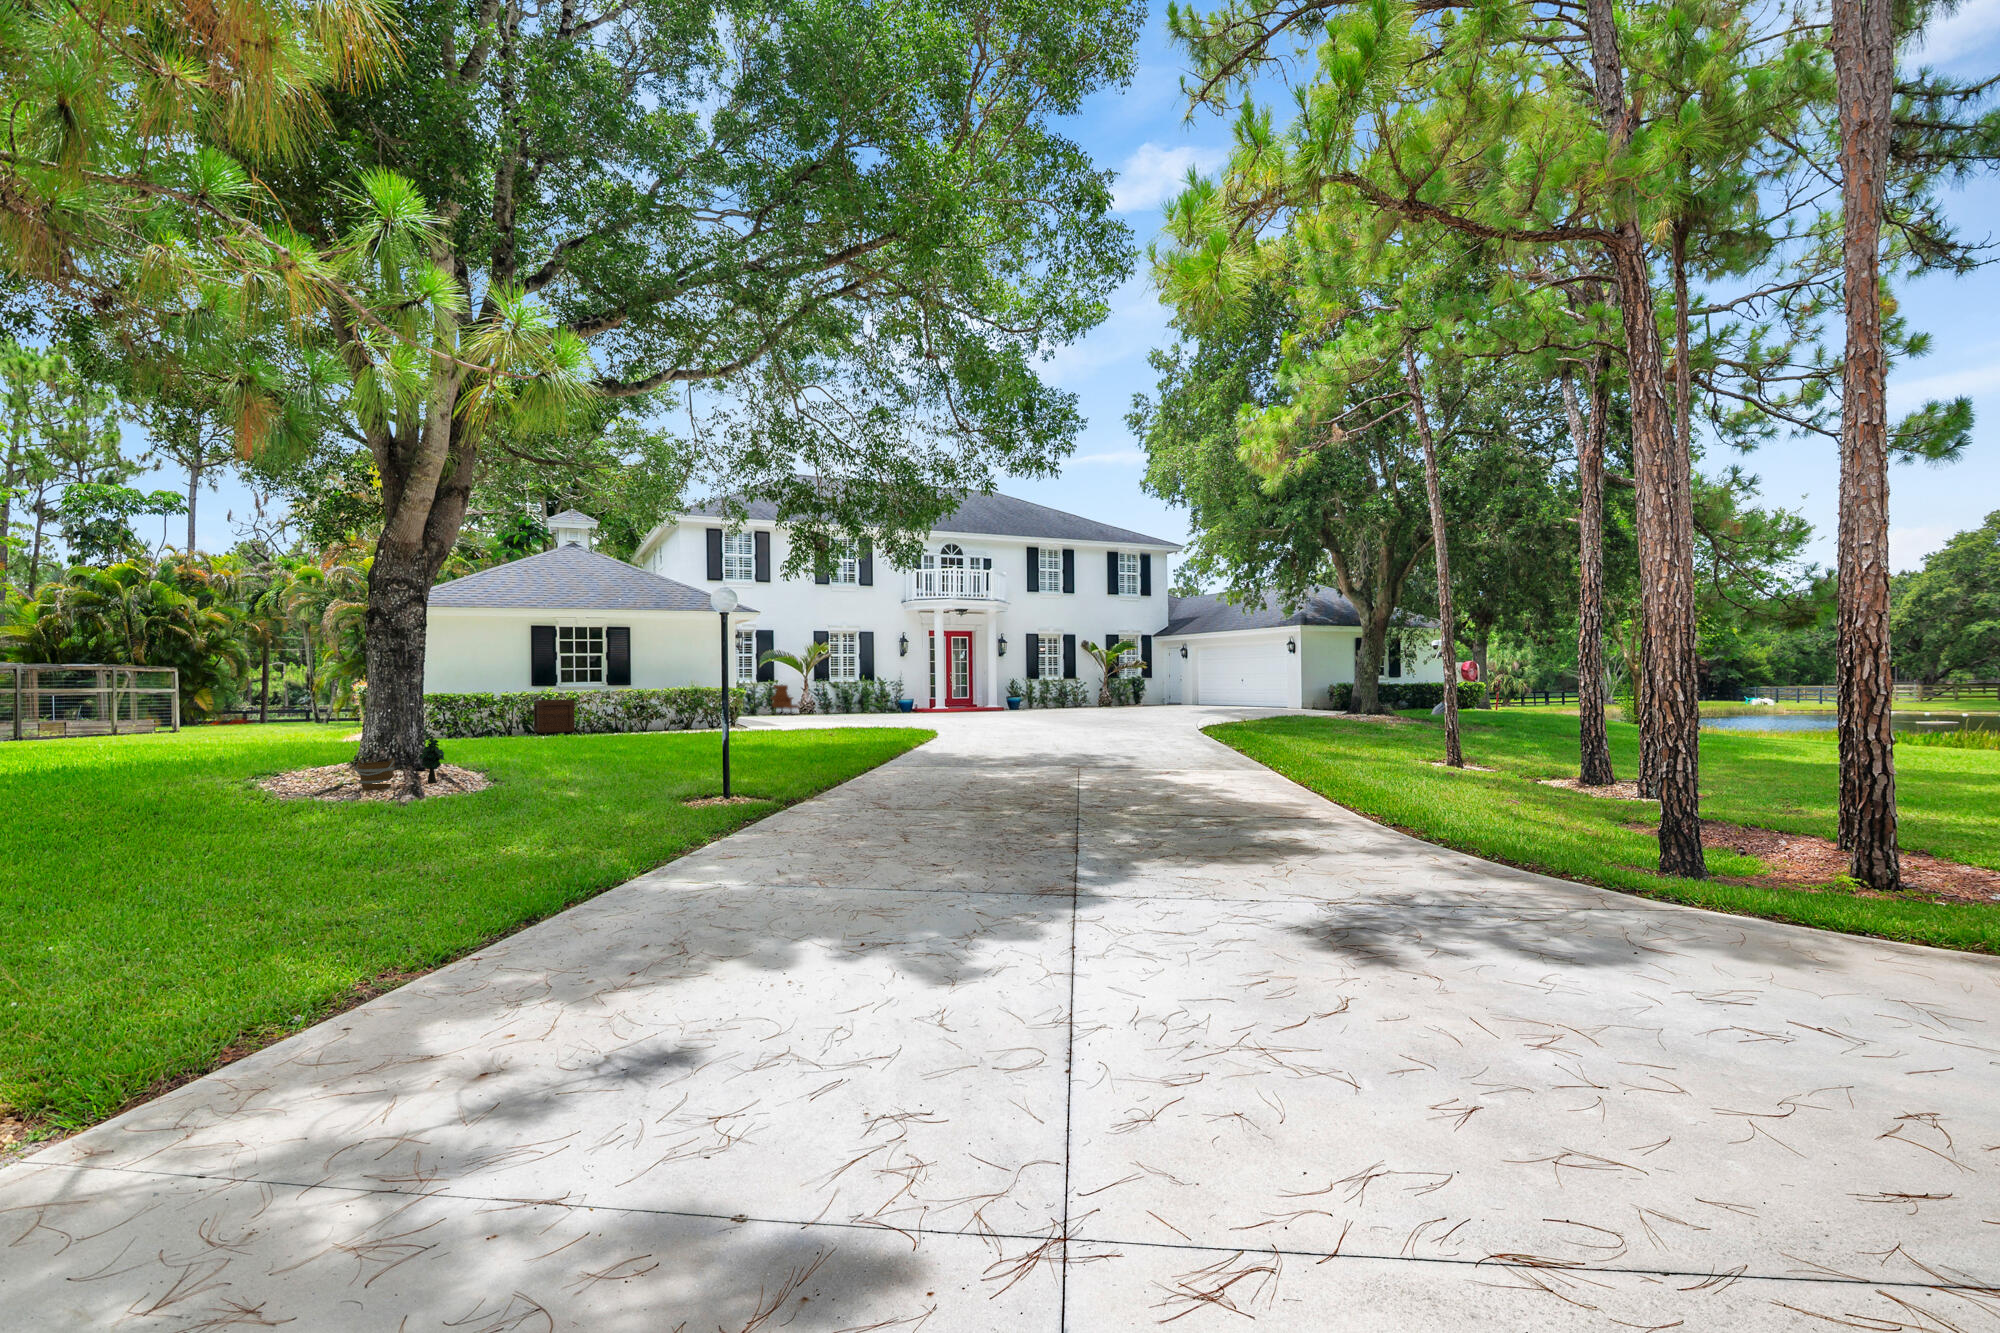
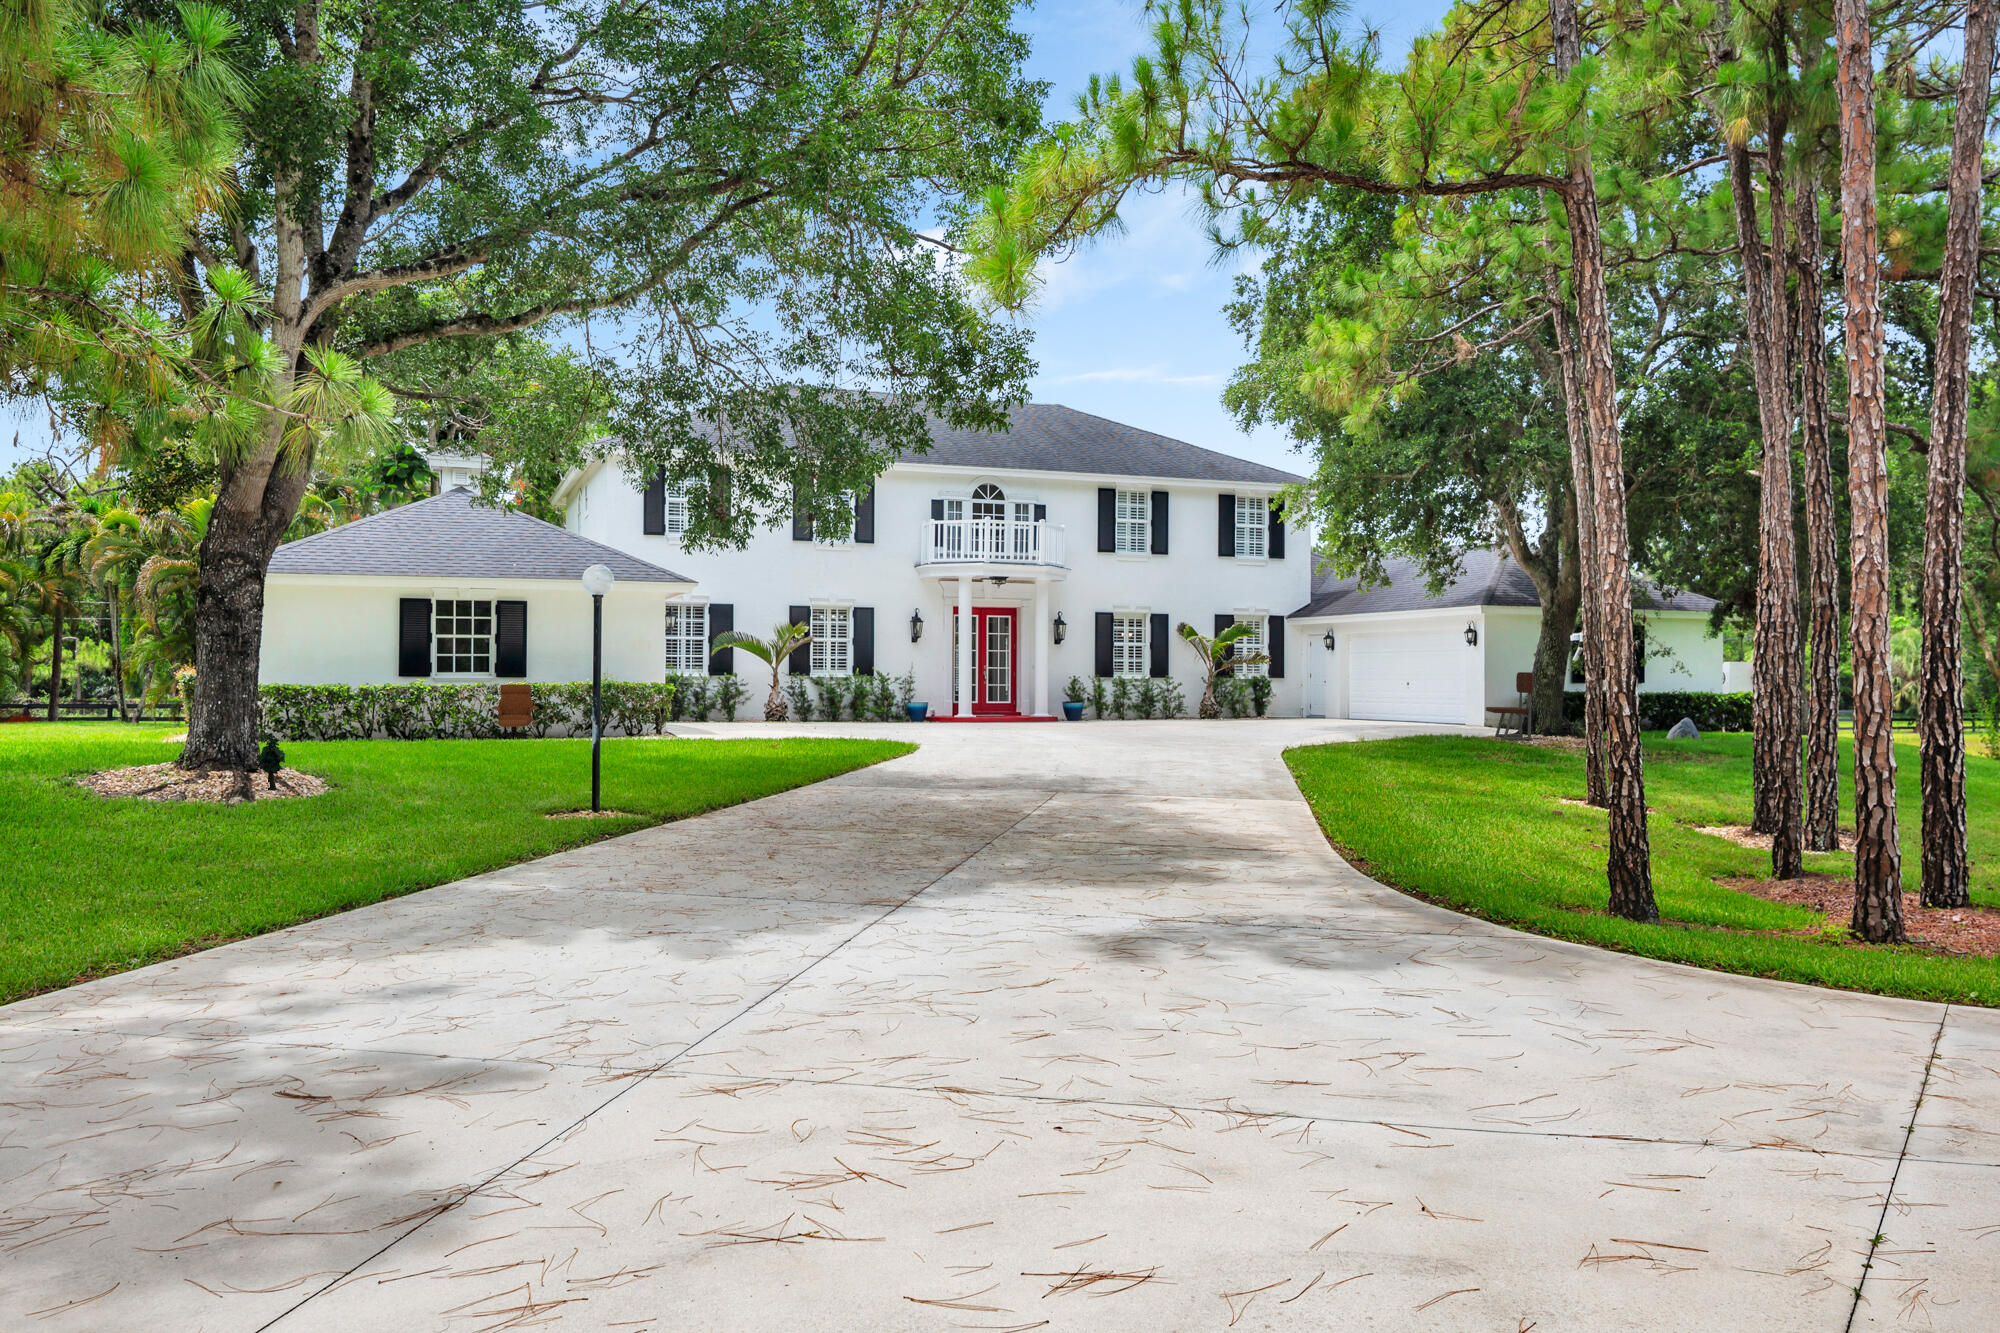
bench: none [1296,670,1331,715] -> present [1486,672,1534,740]
lounge chair: present [771,685,799,714] -> present [492,684,539,738]
wooden crate: present [534,699,575,733] -> none [399,695,450,739]
bucket: present [354,758,395,790] -> none [185,758,230,795]

